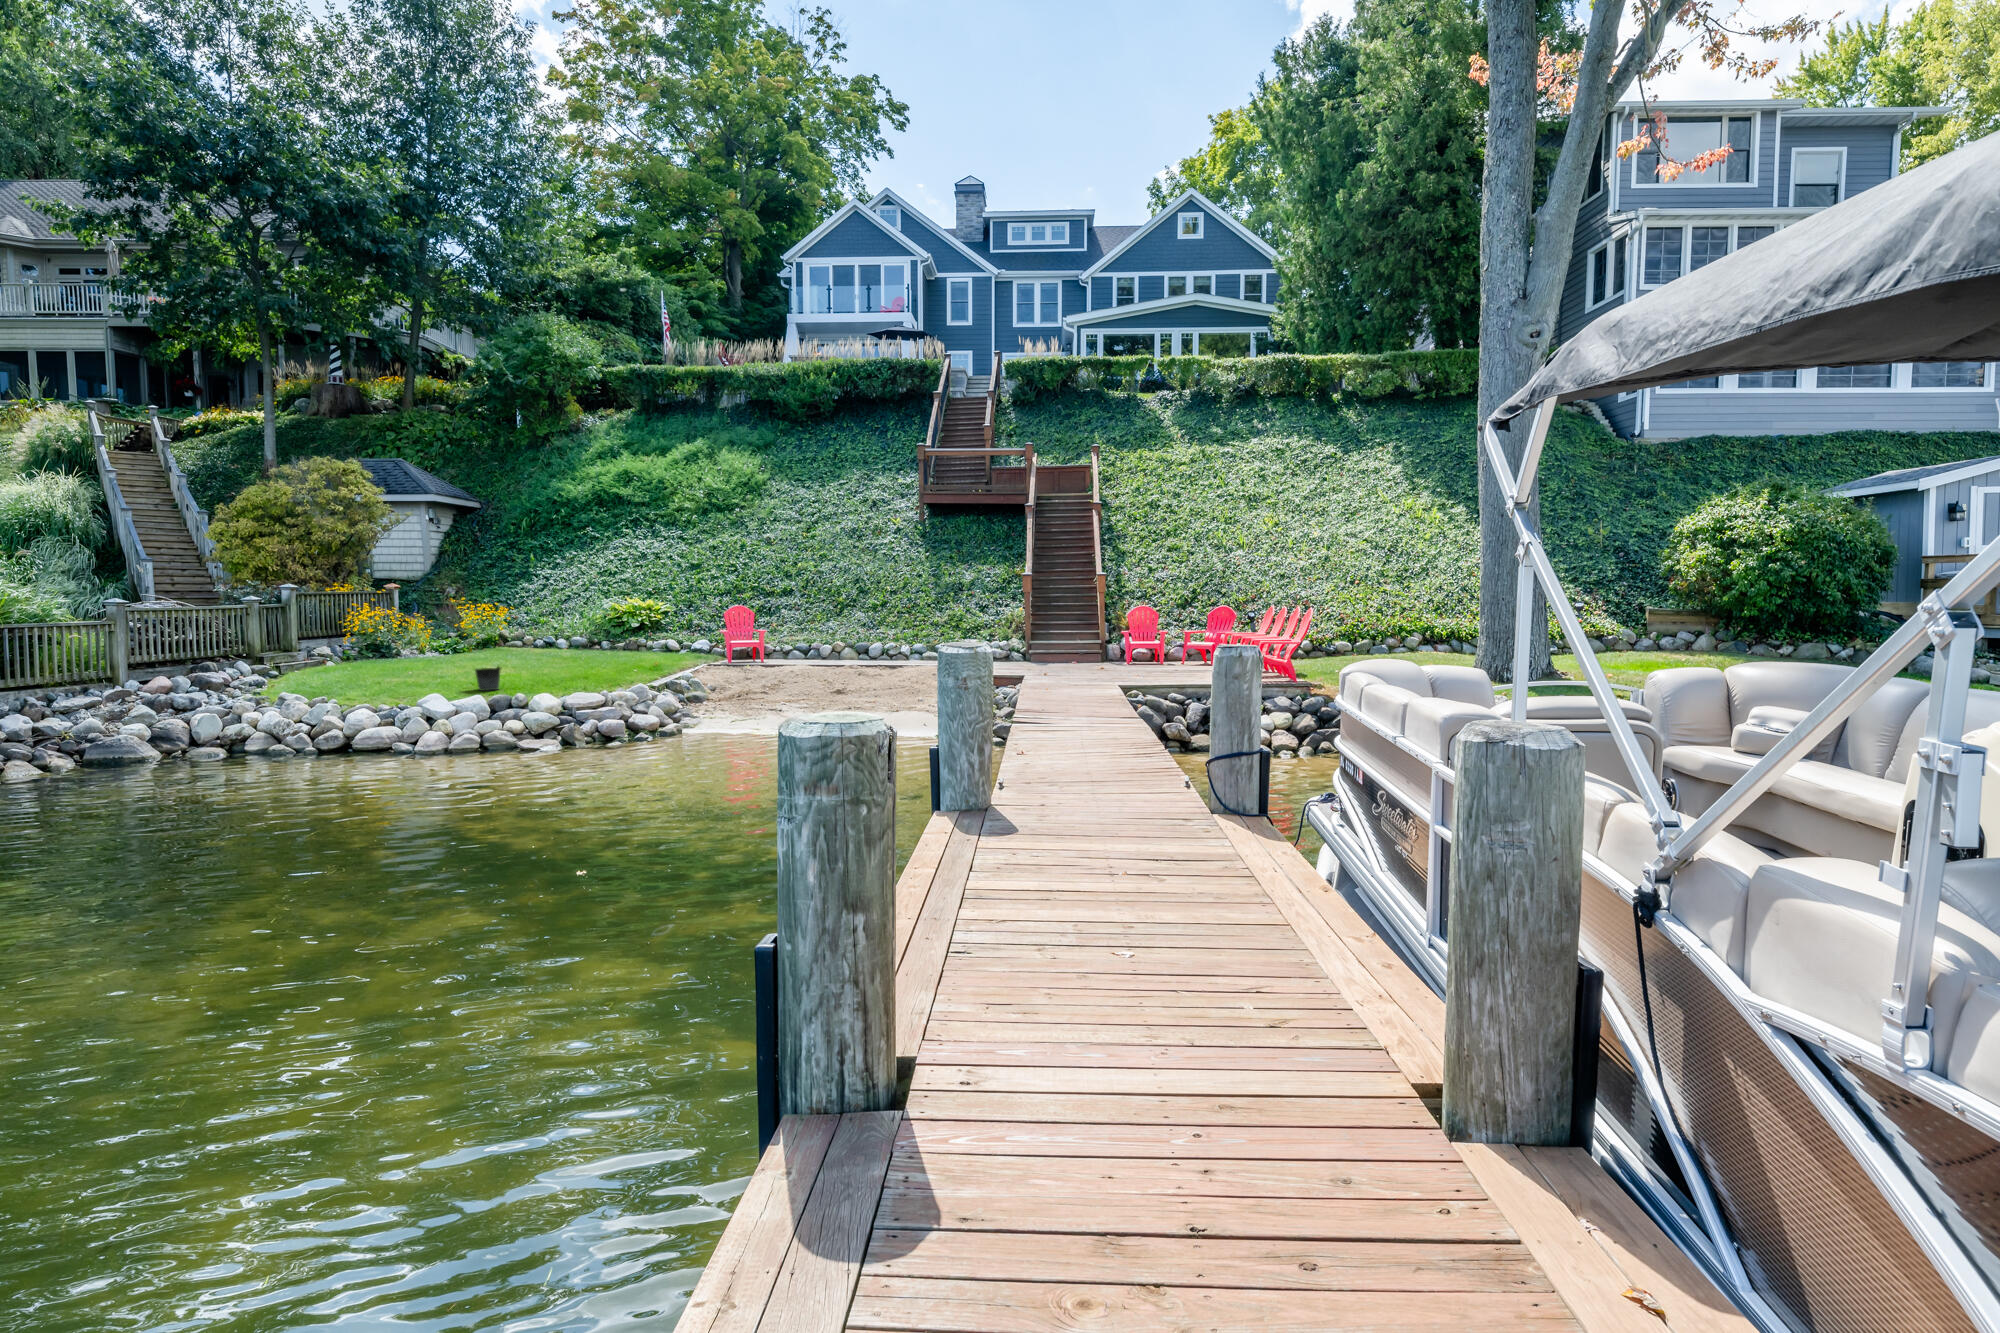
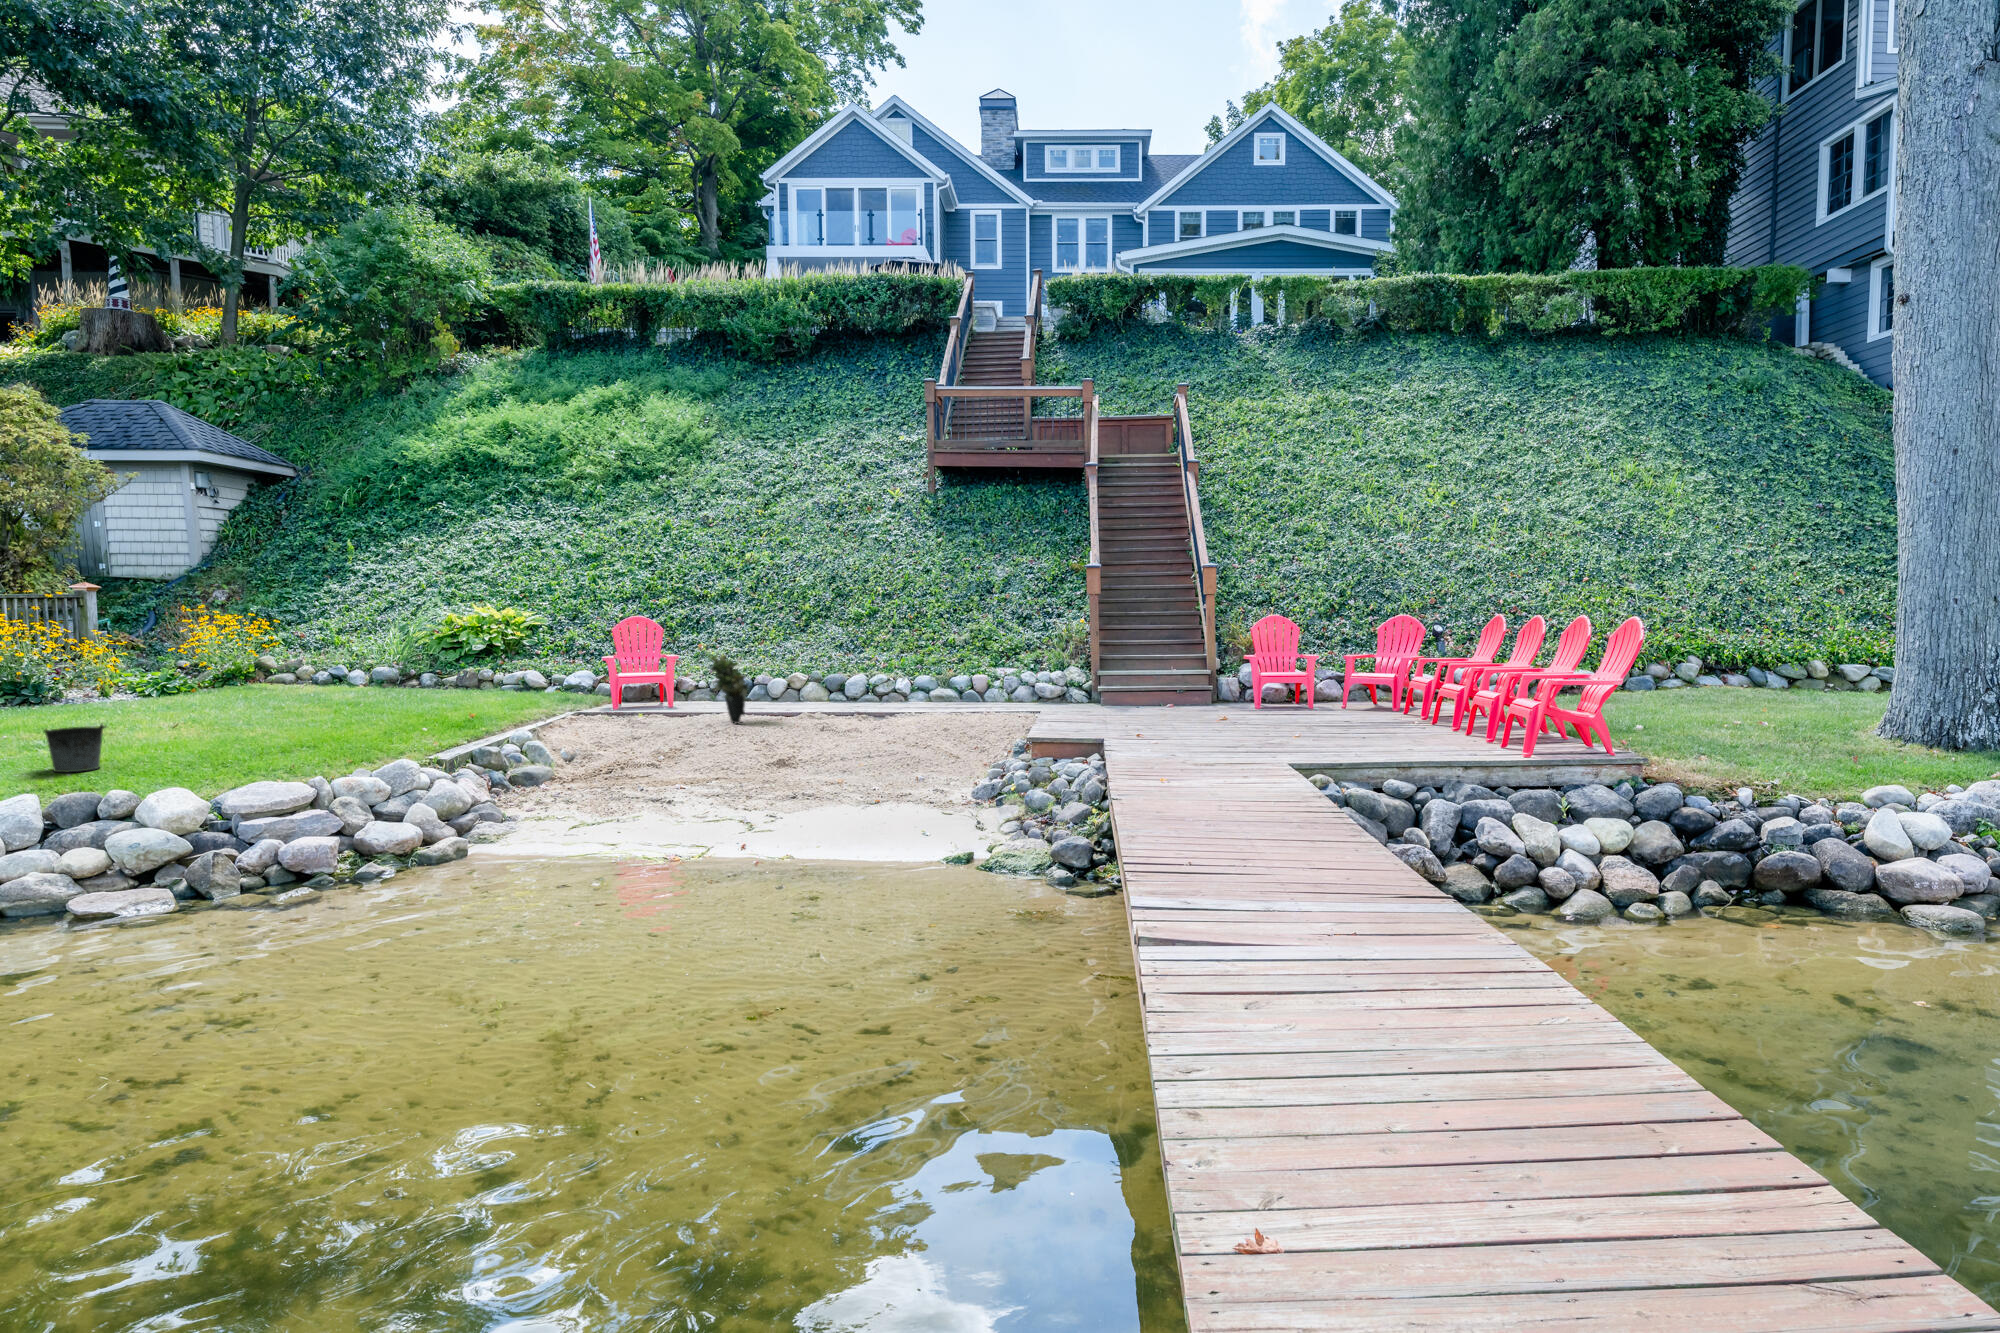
potted plant: none [795,629,819,670] -> present [709,655,748,723]

